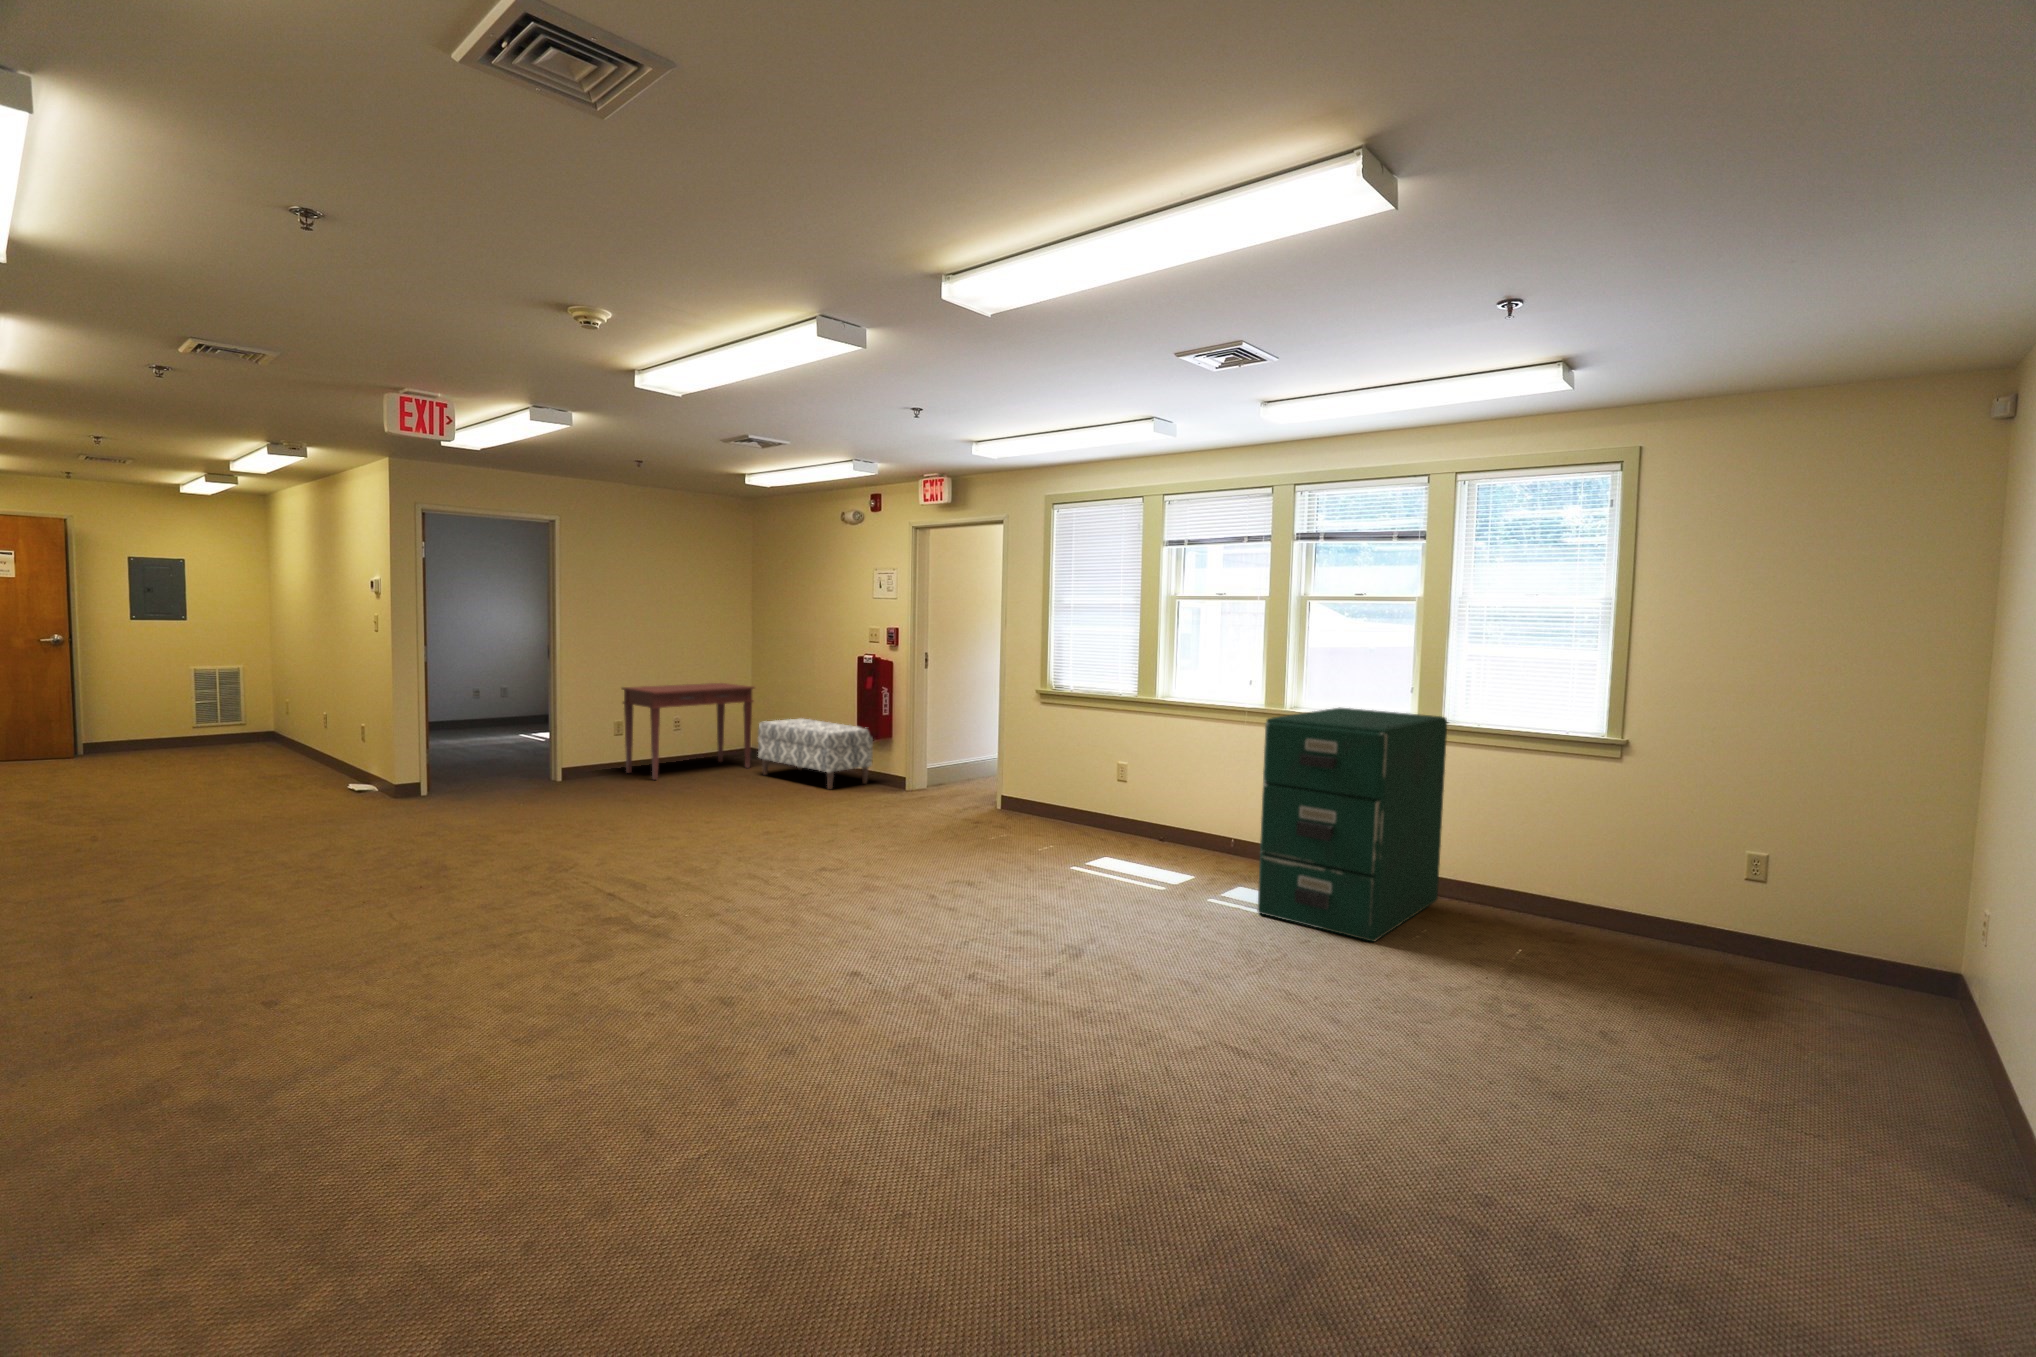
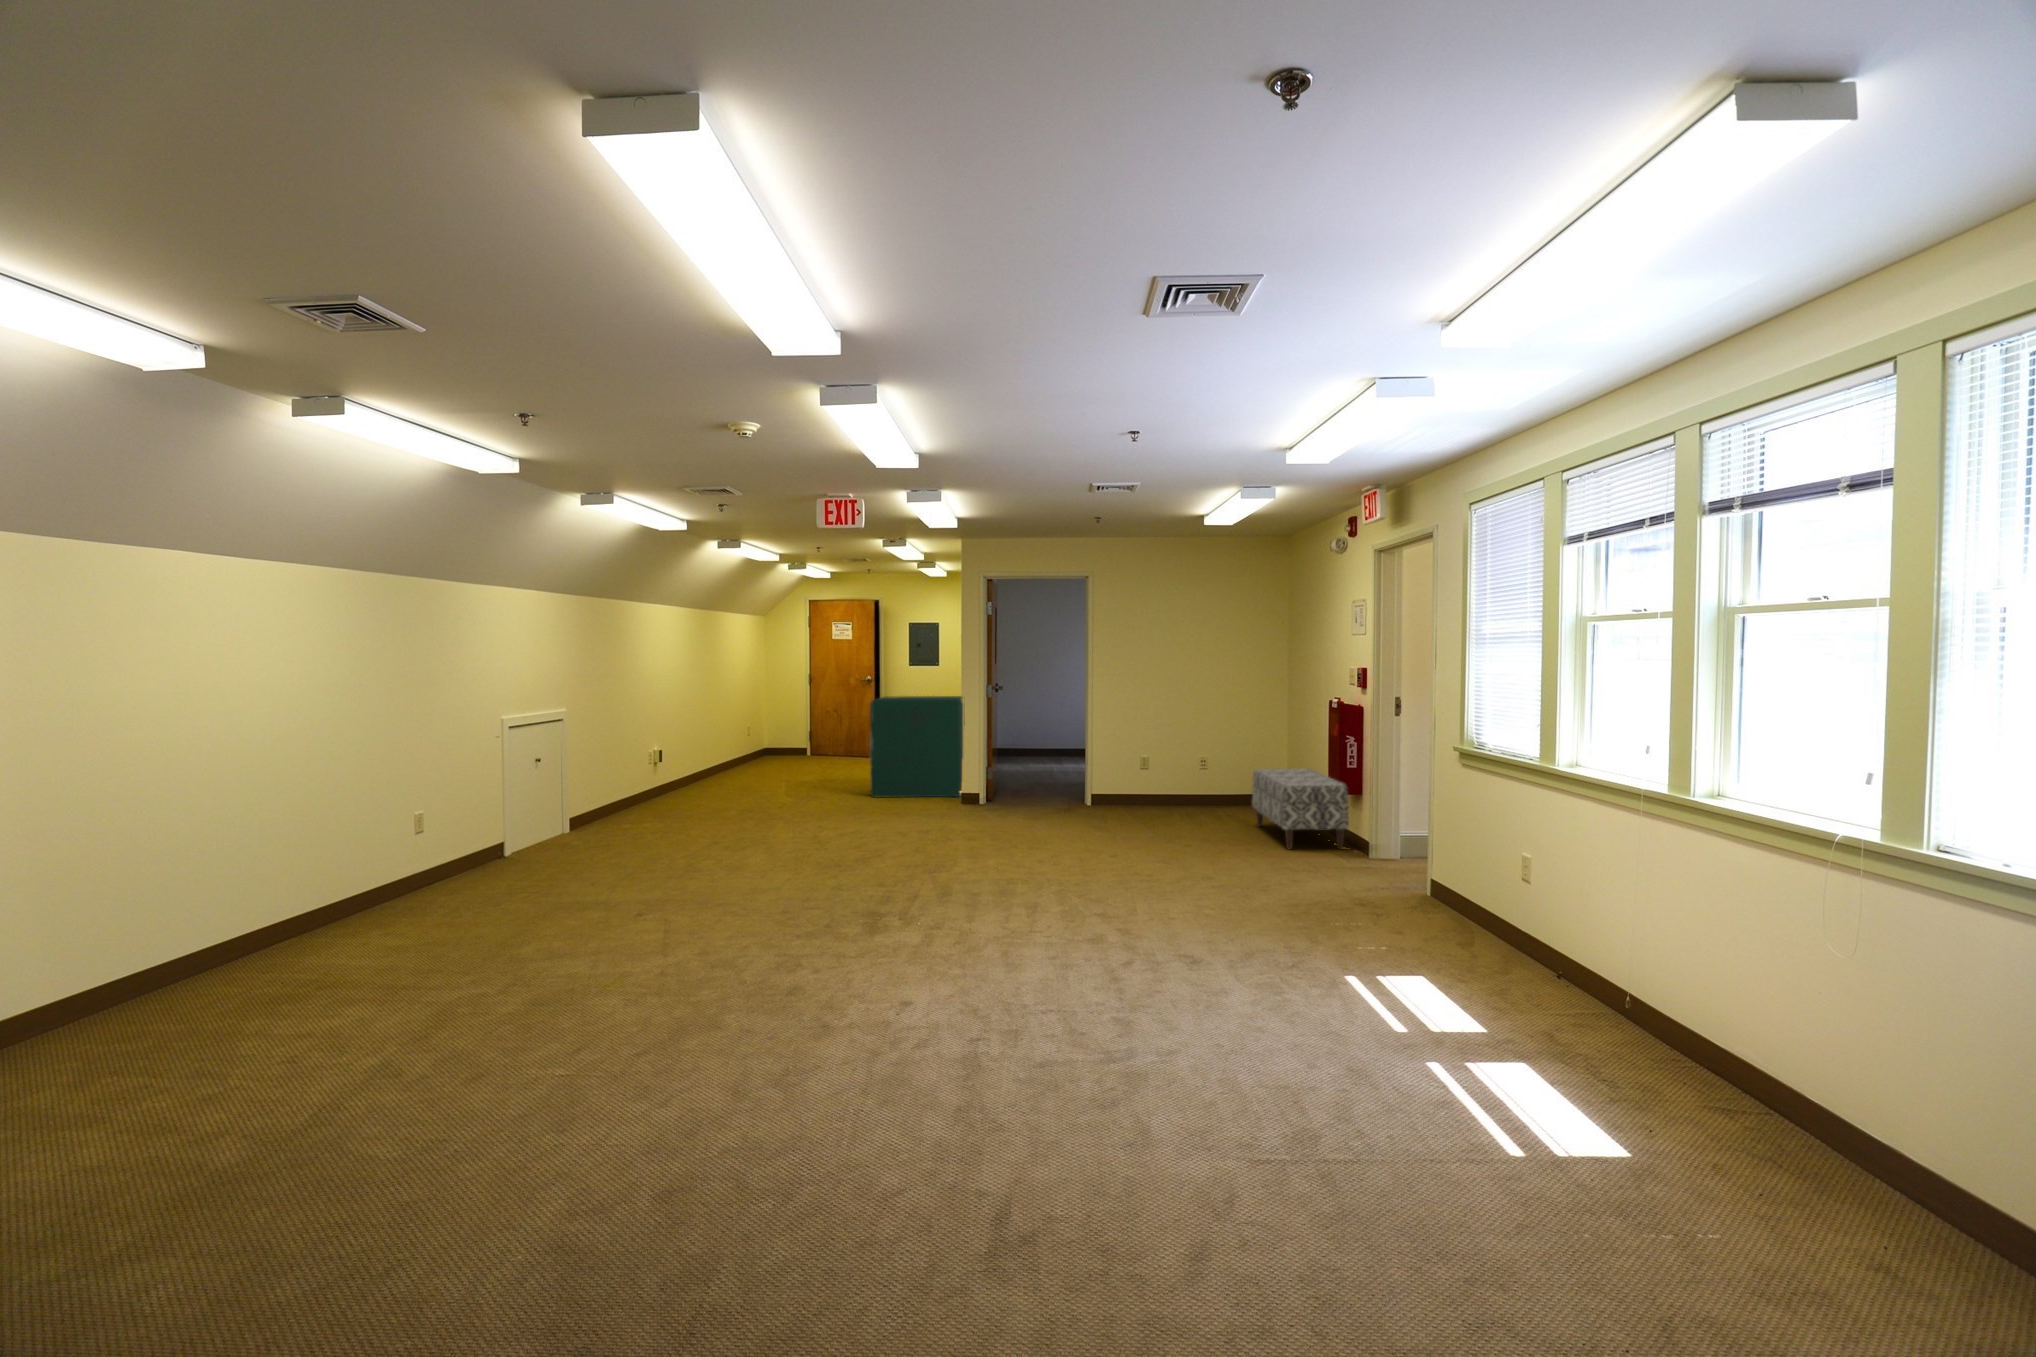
desk: present [622,683,754,780] -> none [1142,726,1265,819]
filing cabinet: present [1257,708,1447,942] -> present [870,696,965,797]

